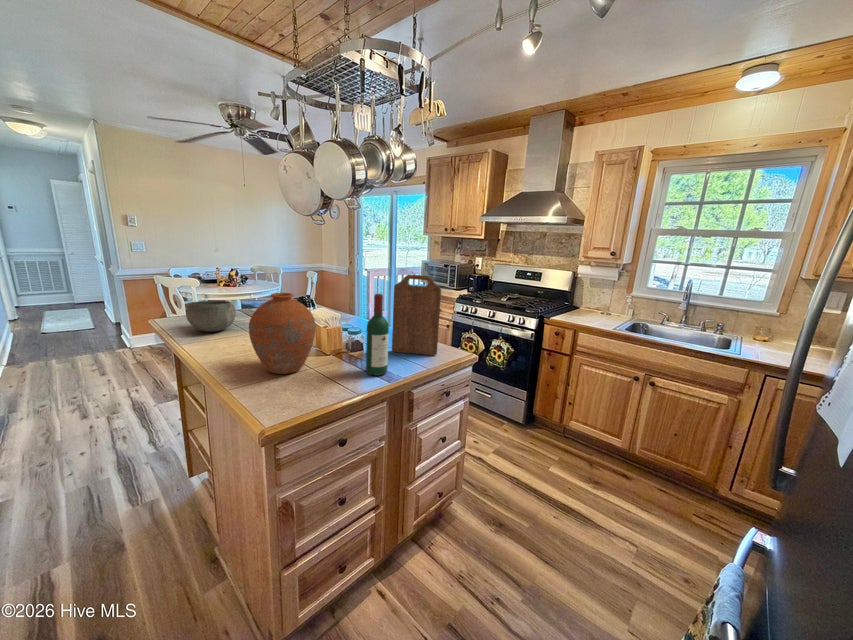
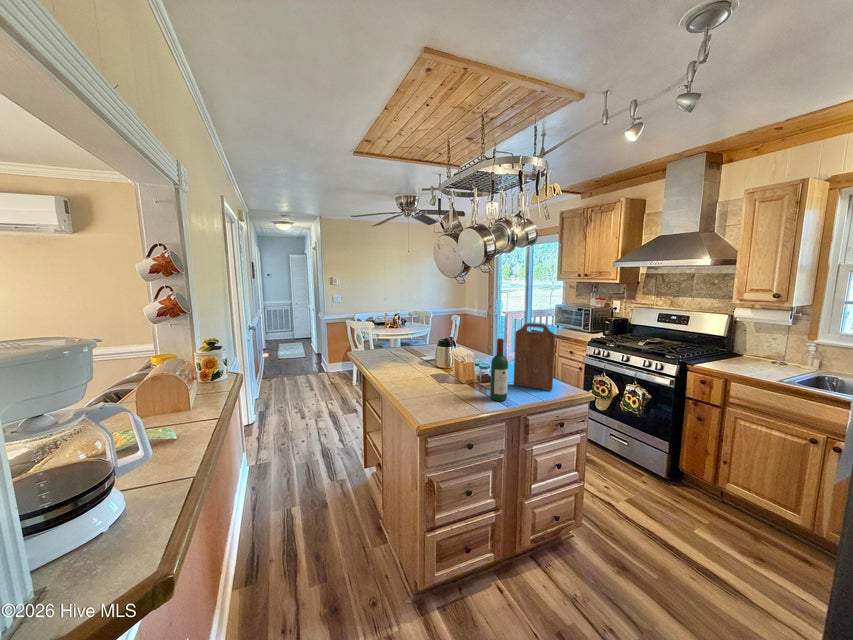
vase: present [249,293,316,374] -> none [412,337,455,393]
bowl: present [186,301,236,332] -> none [373,341,402,362]

